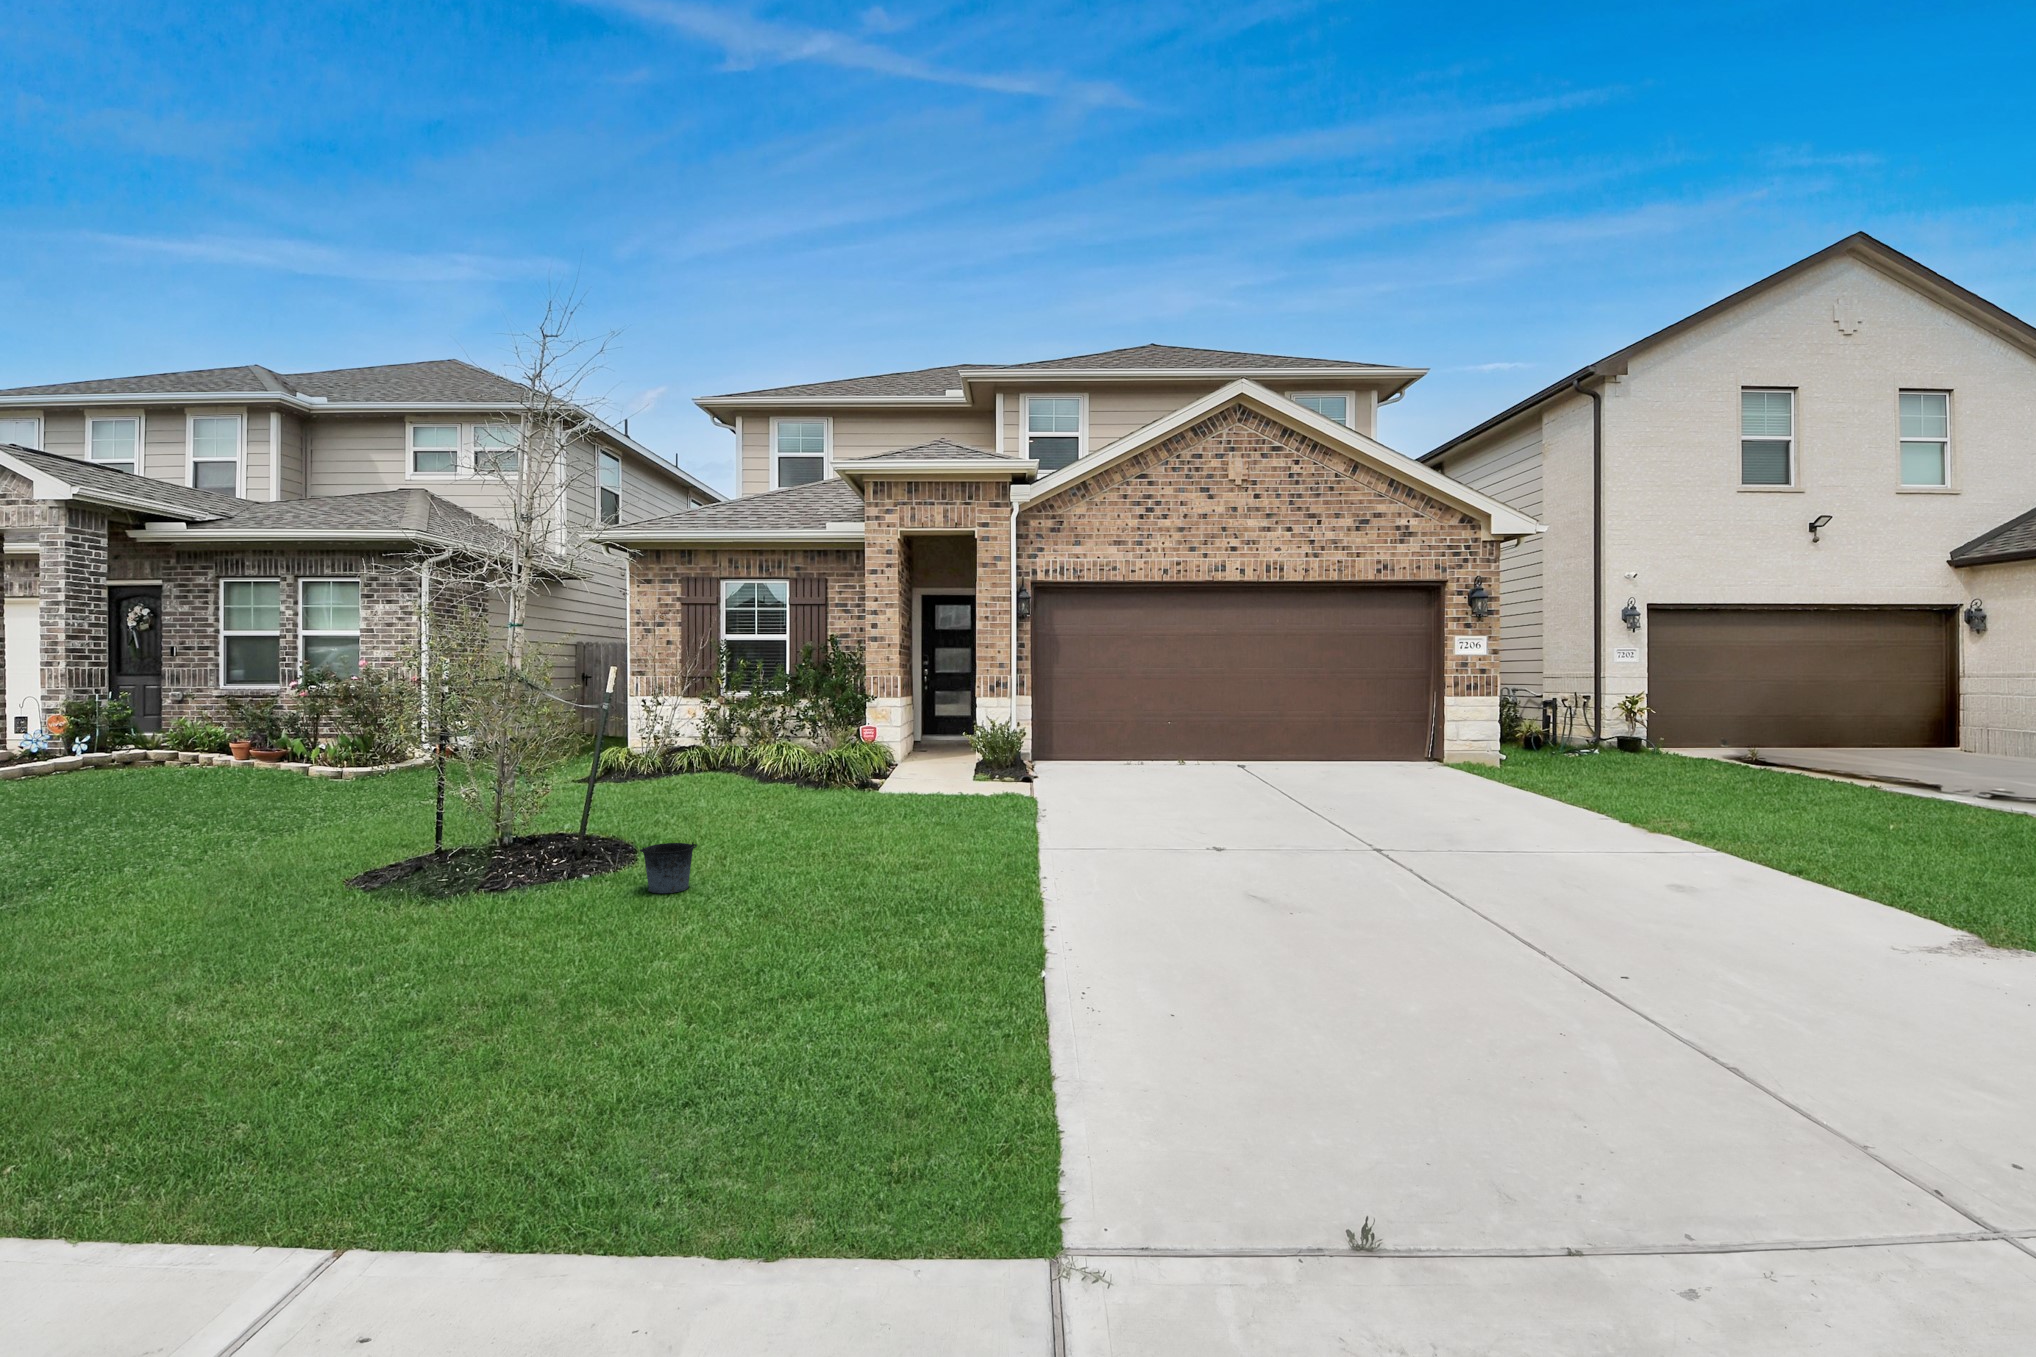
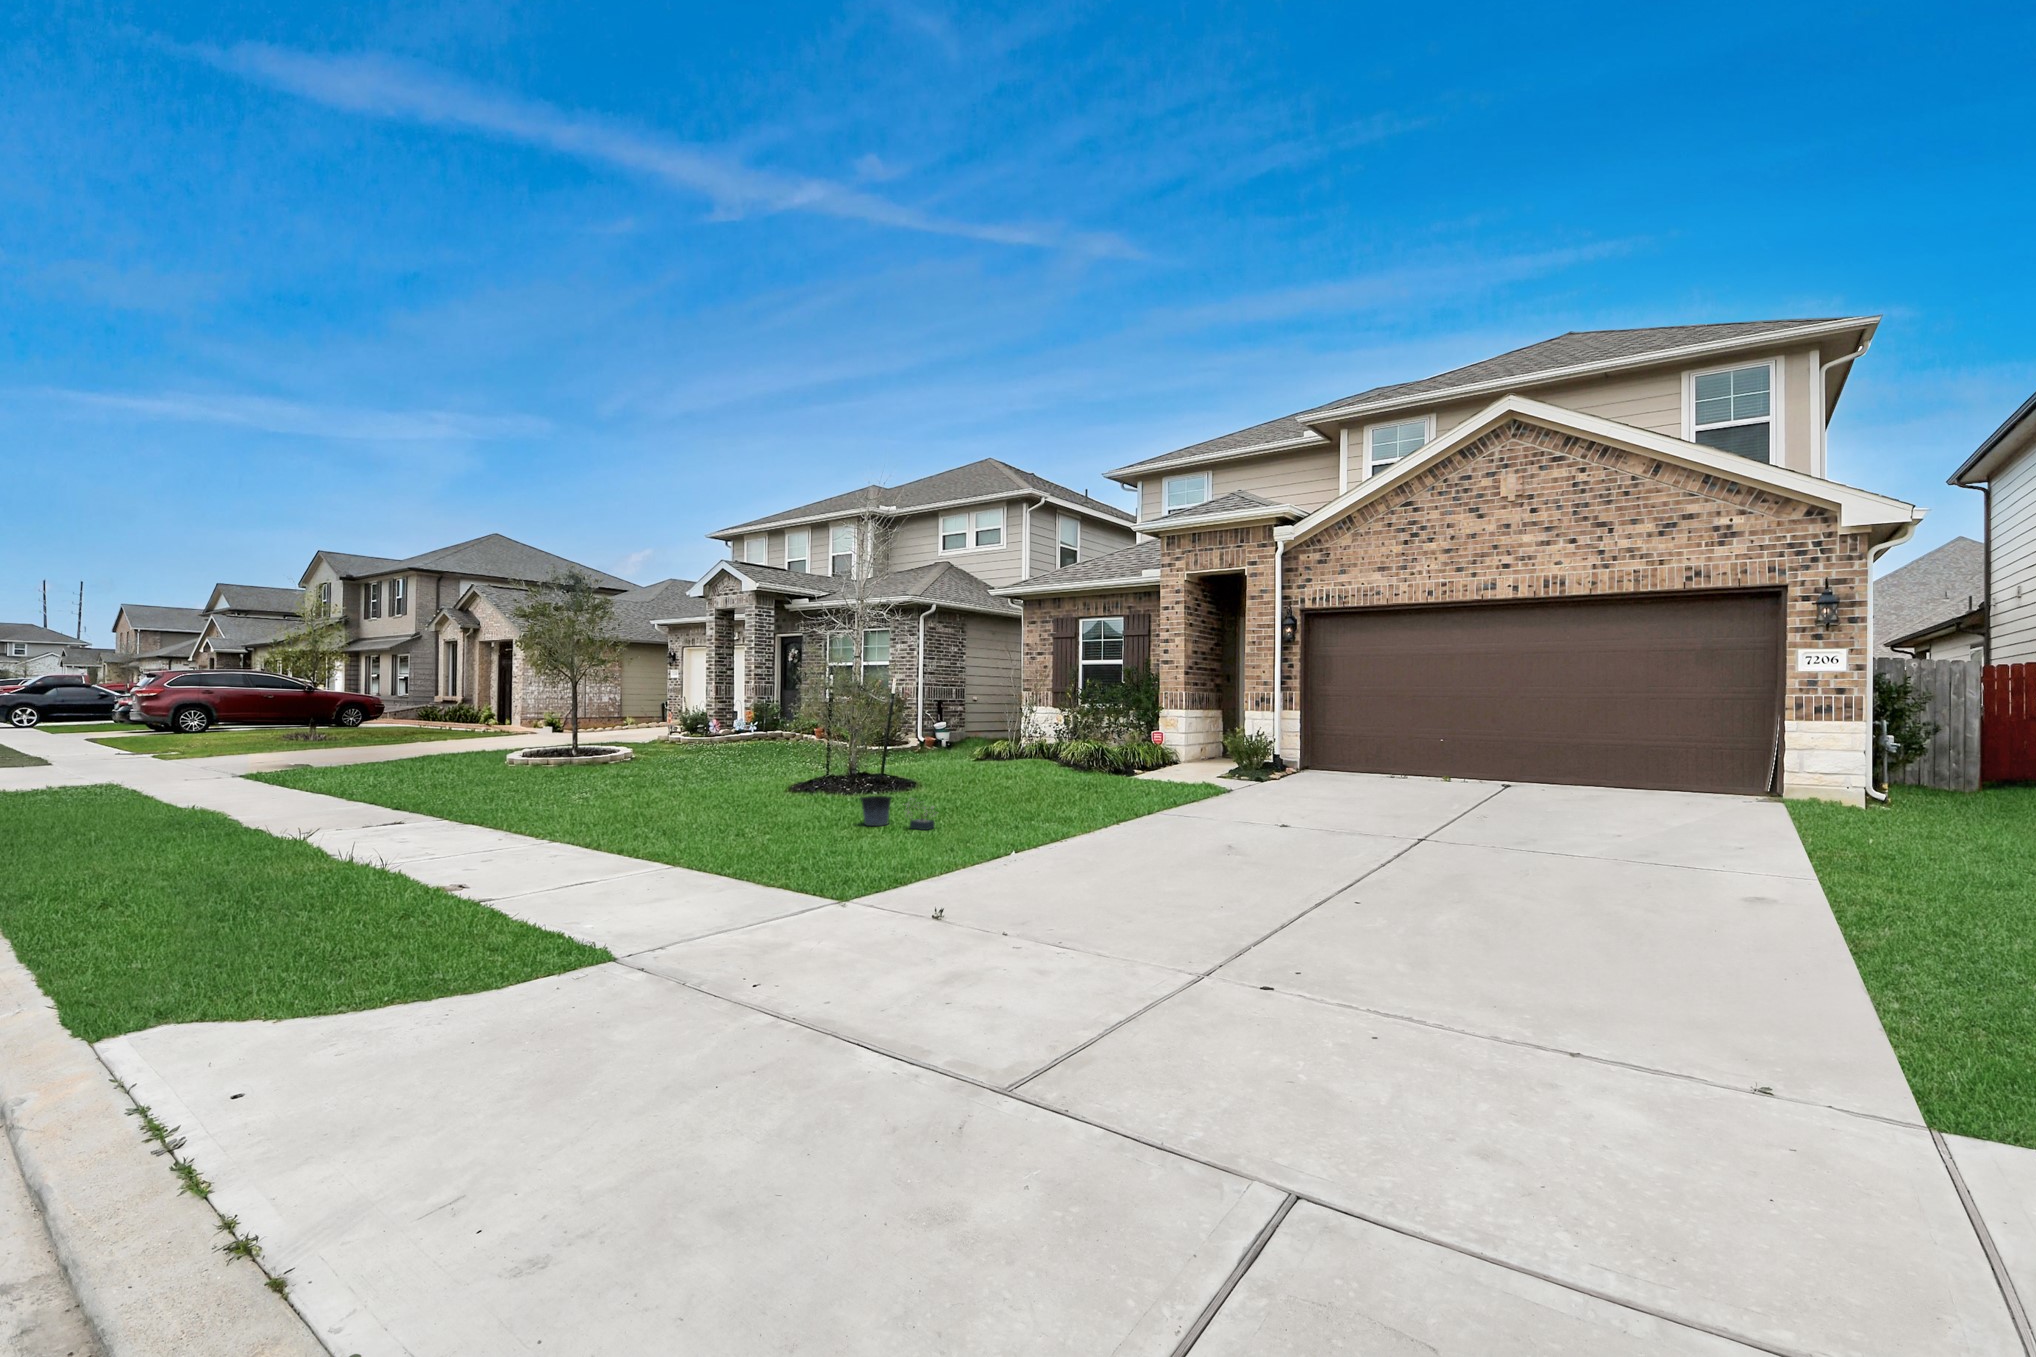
decorative plant: none [728,841,783,890] -> present [907,805,935,830]

